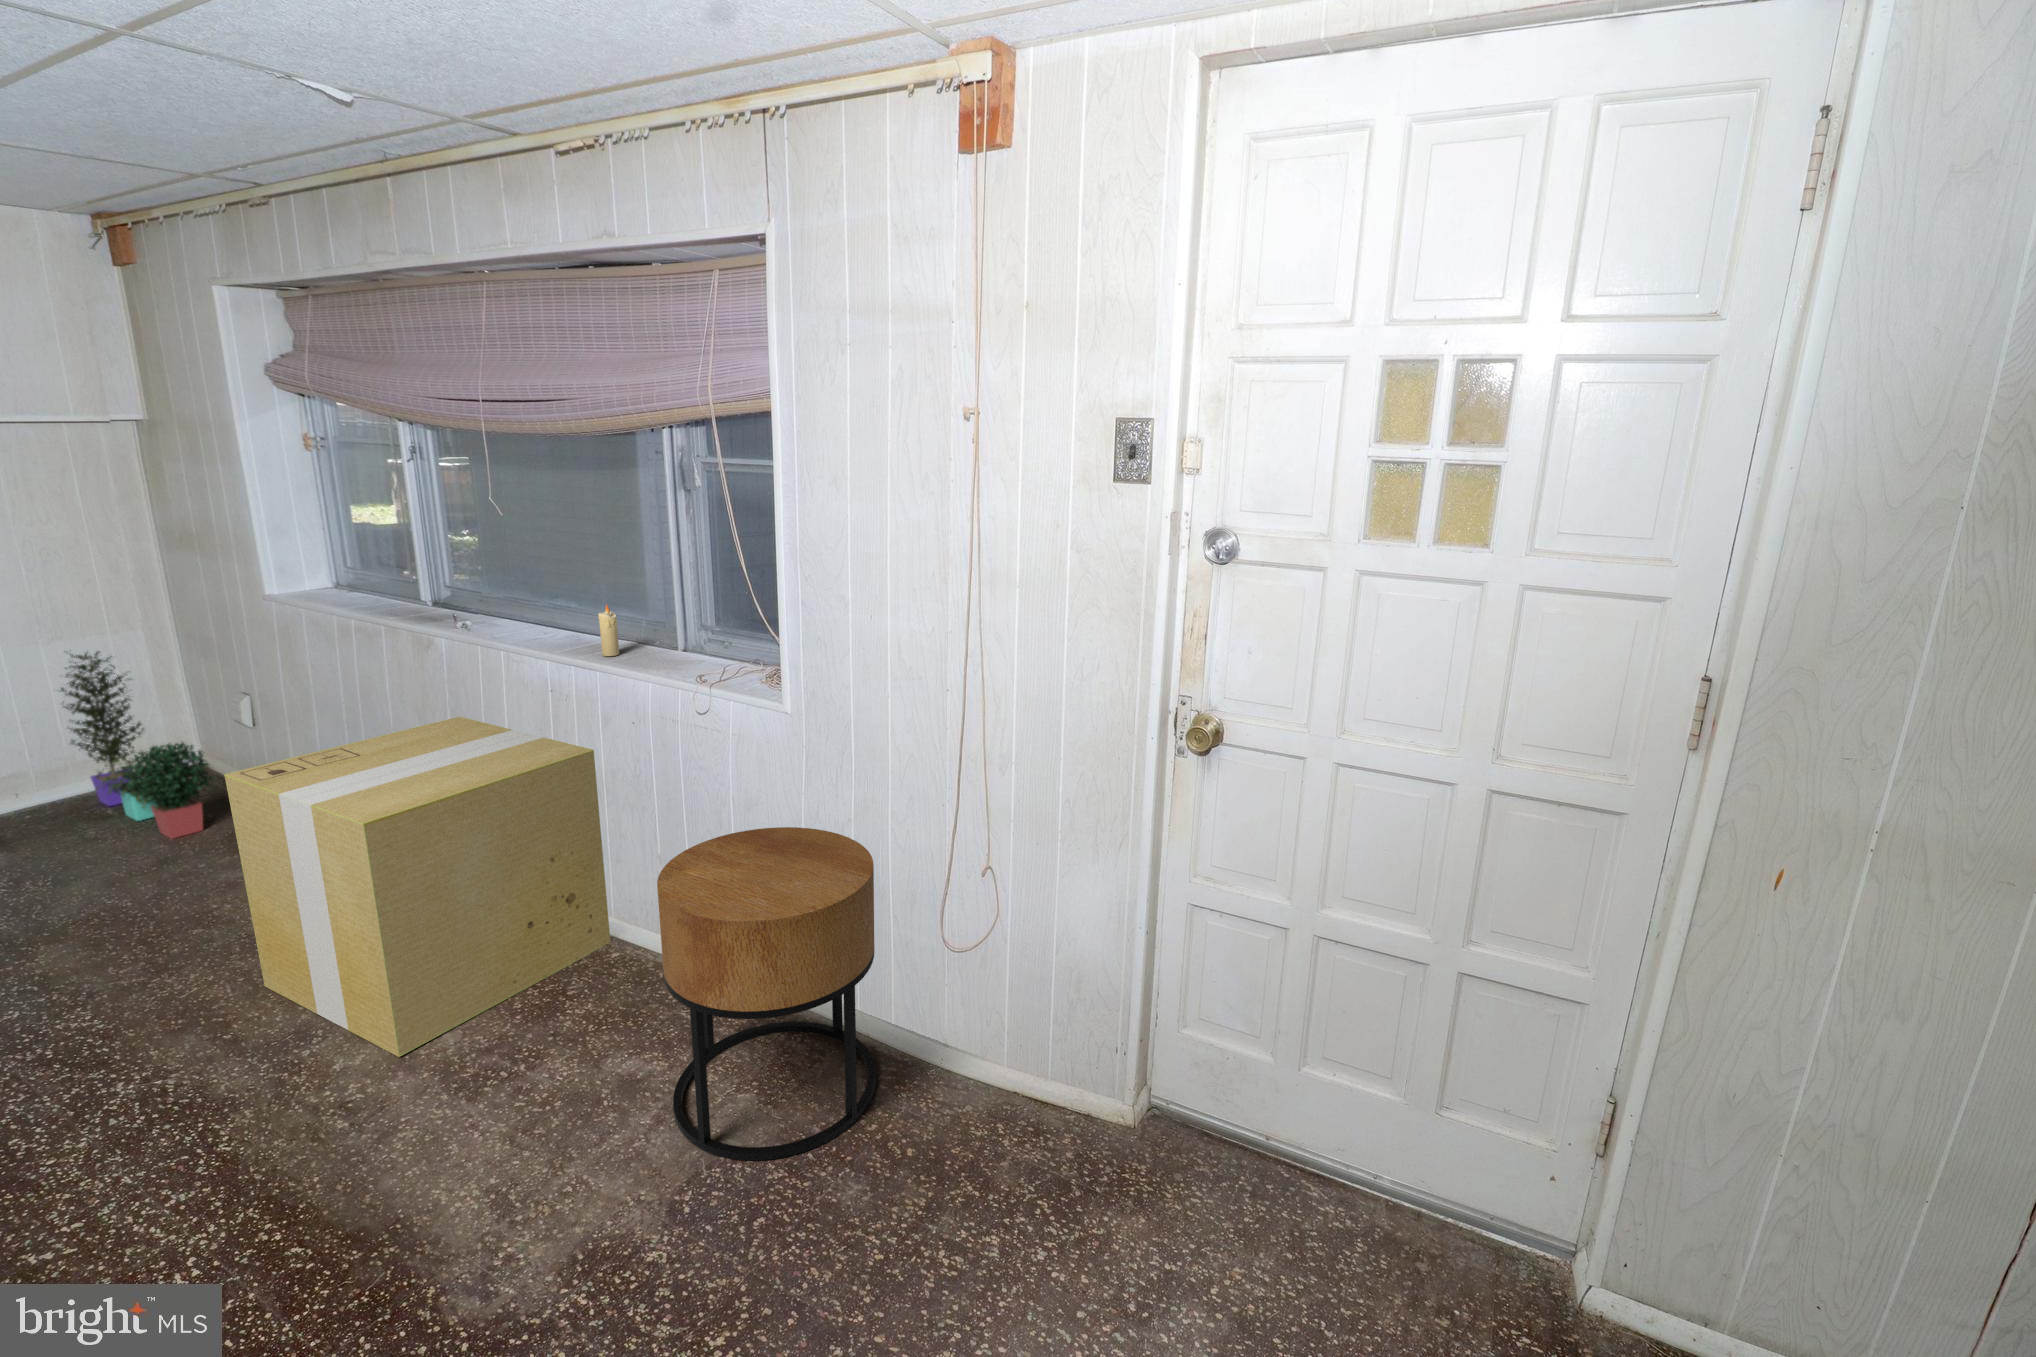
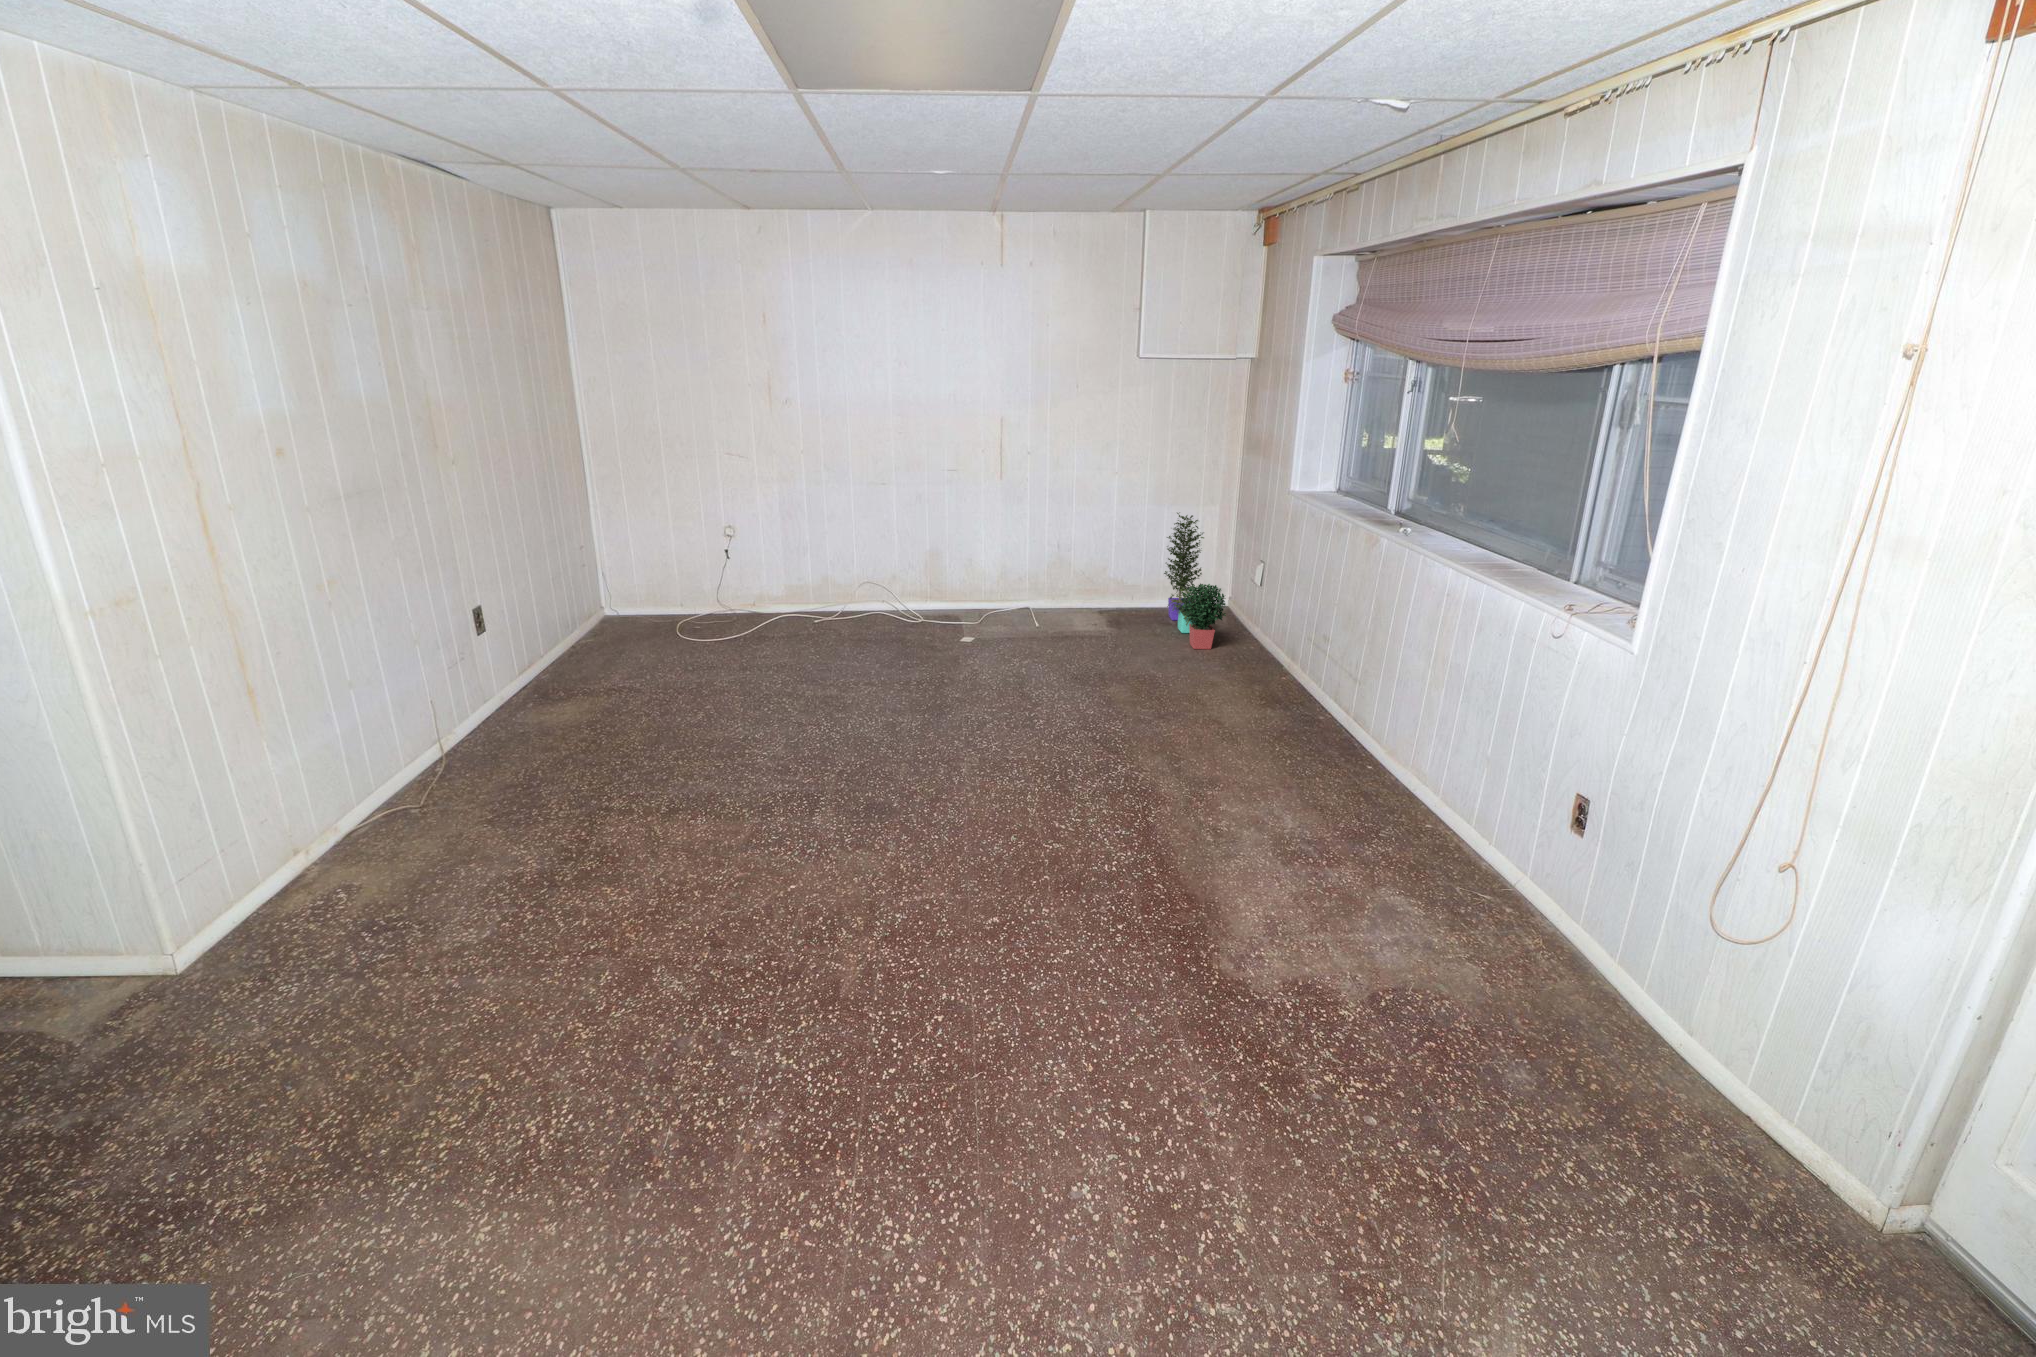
candle: present [598,604,619,656] -> none [1494,525,1517,573]
cardboard box: present [225,717,610,1057] -> none [1205,601,1459,822]
side table: present [657,827,876,1160] -> none [1406,741,1659,1037]

